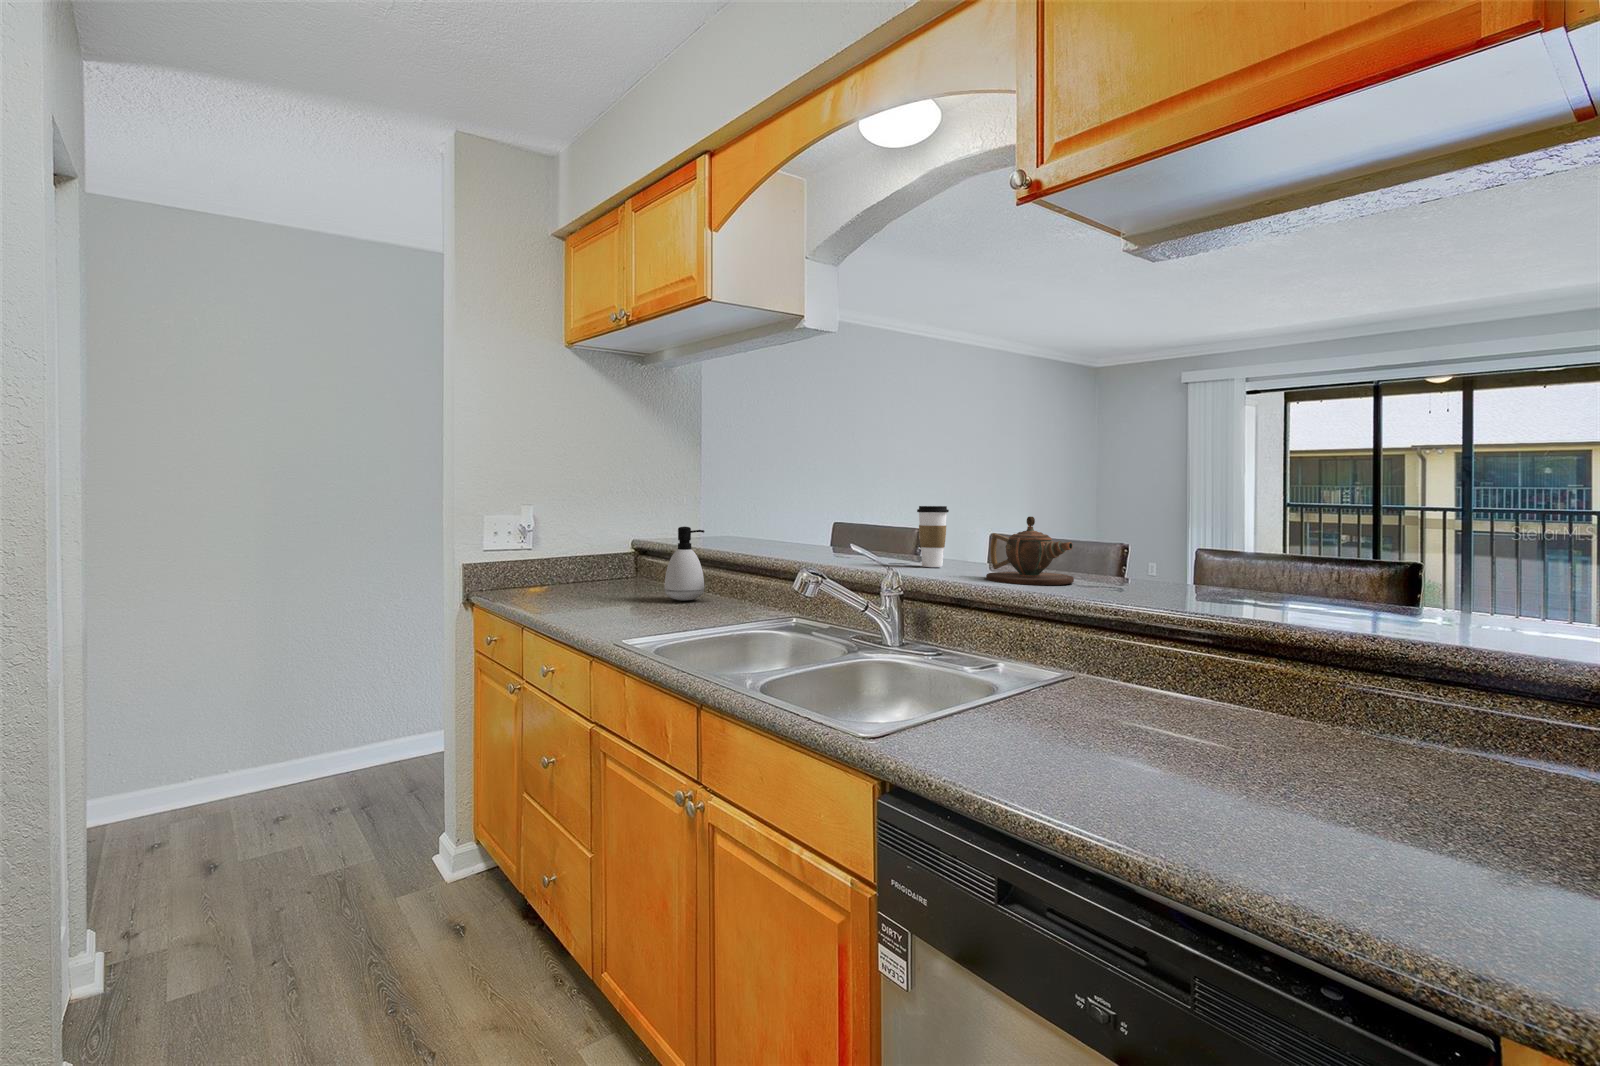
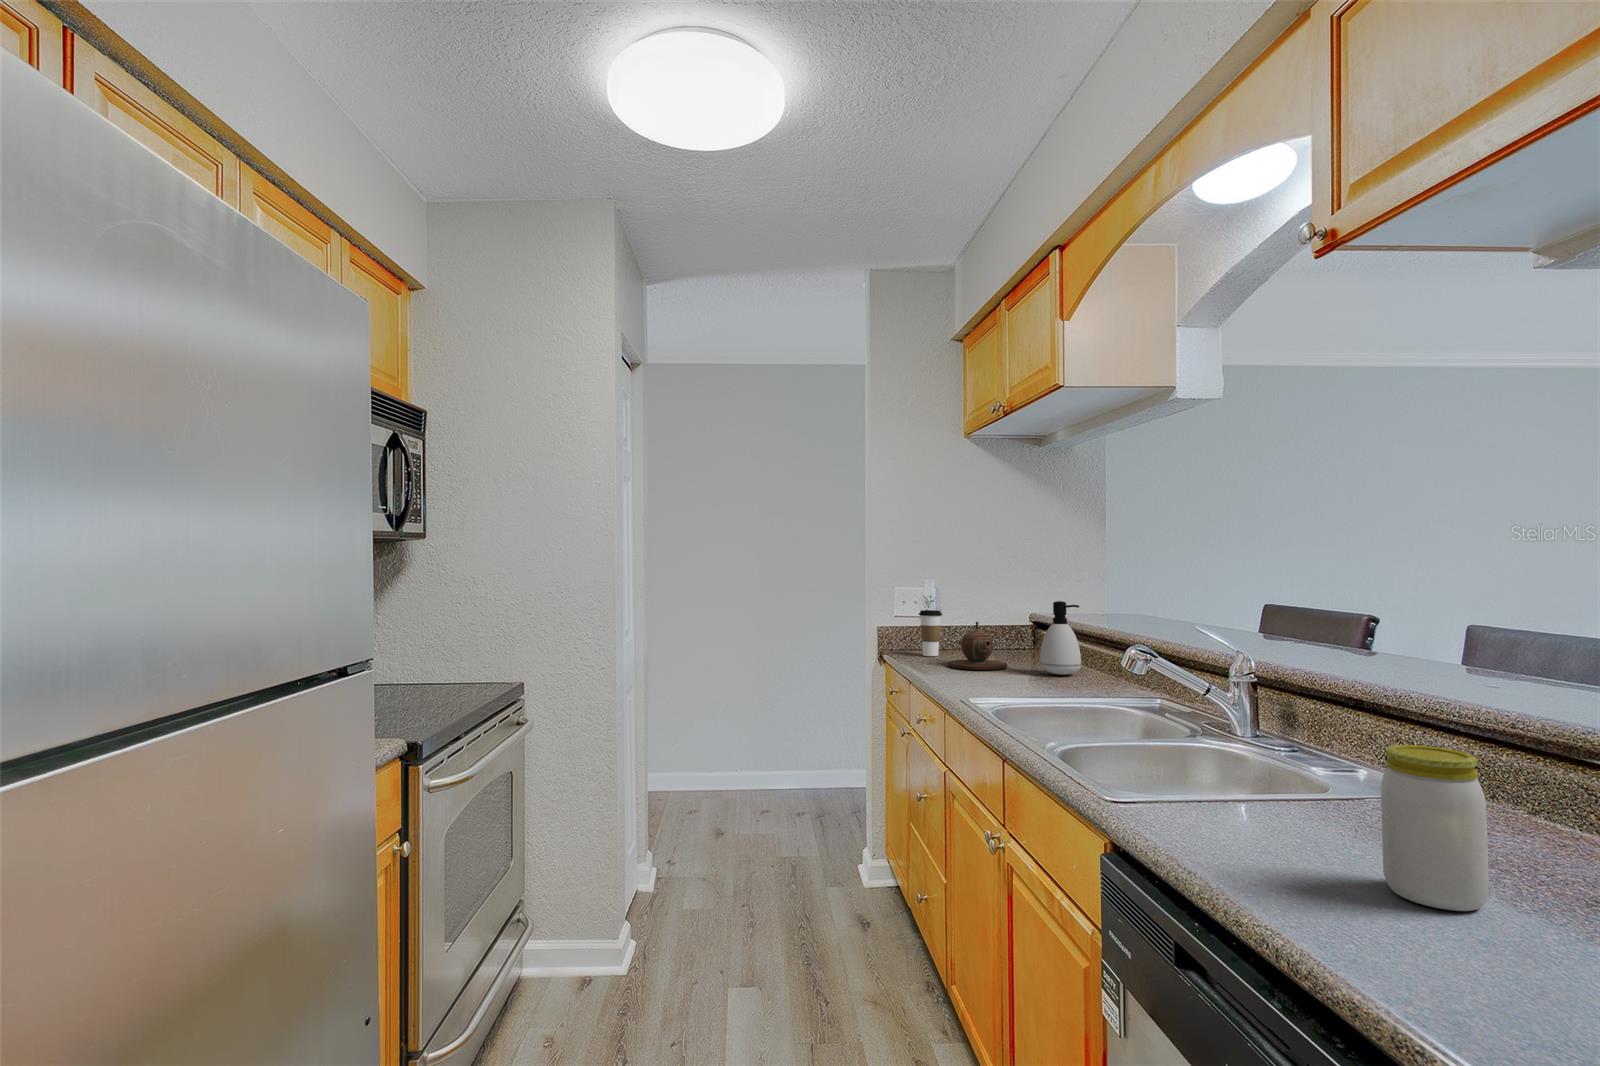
coffee cup: present [917,506,949,567] -> present [919,610,942,656]
teapot: present [986,517,1074,585] -> present [948,622,1007,670]
jar: none [1112,639,1190,773] -> present [1381,745,1489,911]

